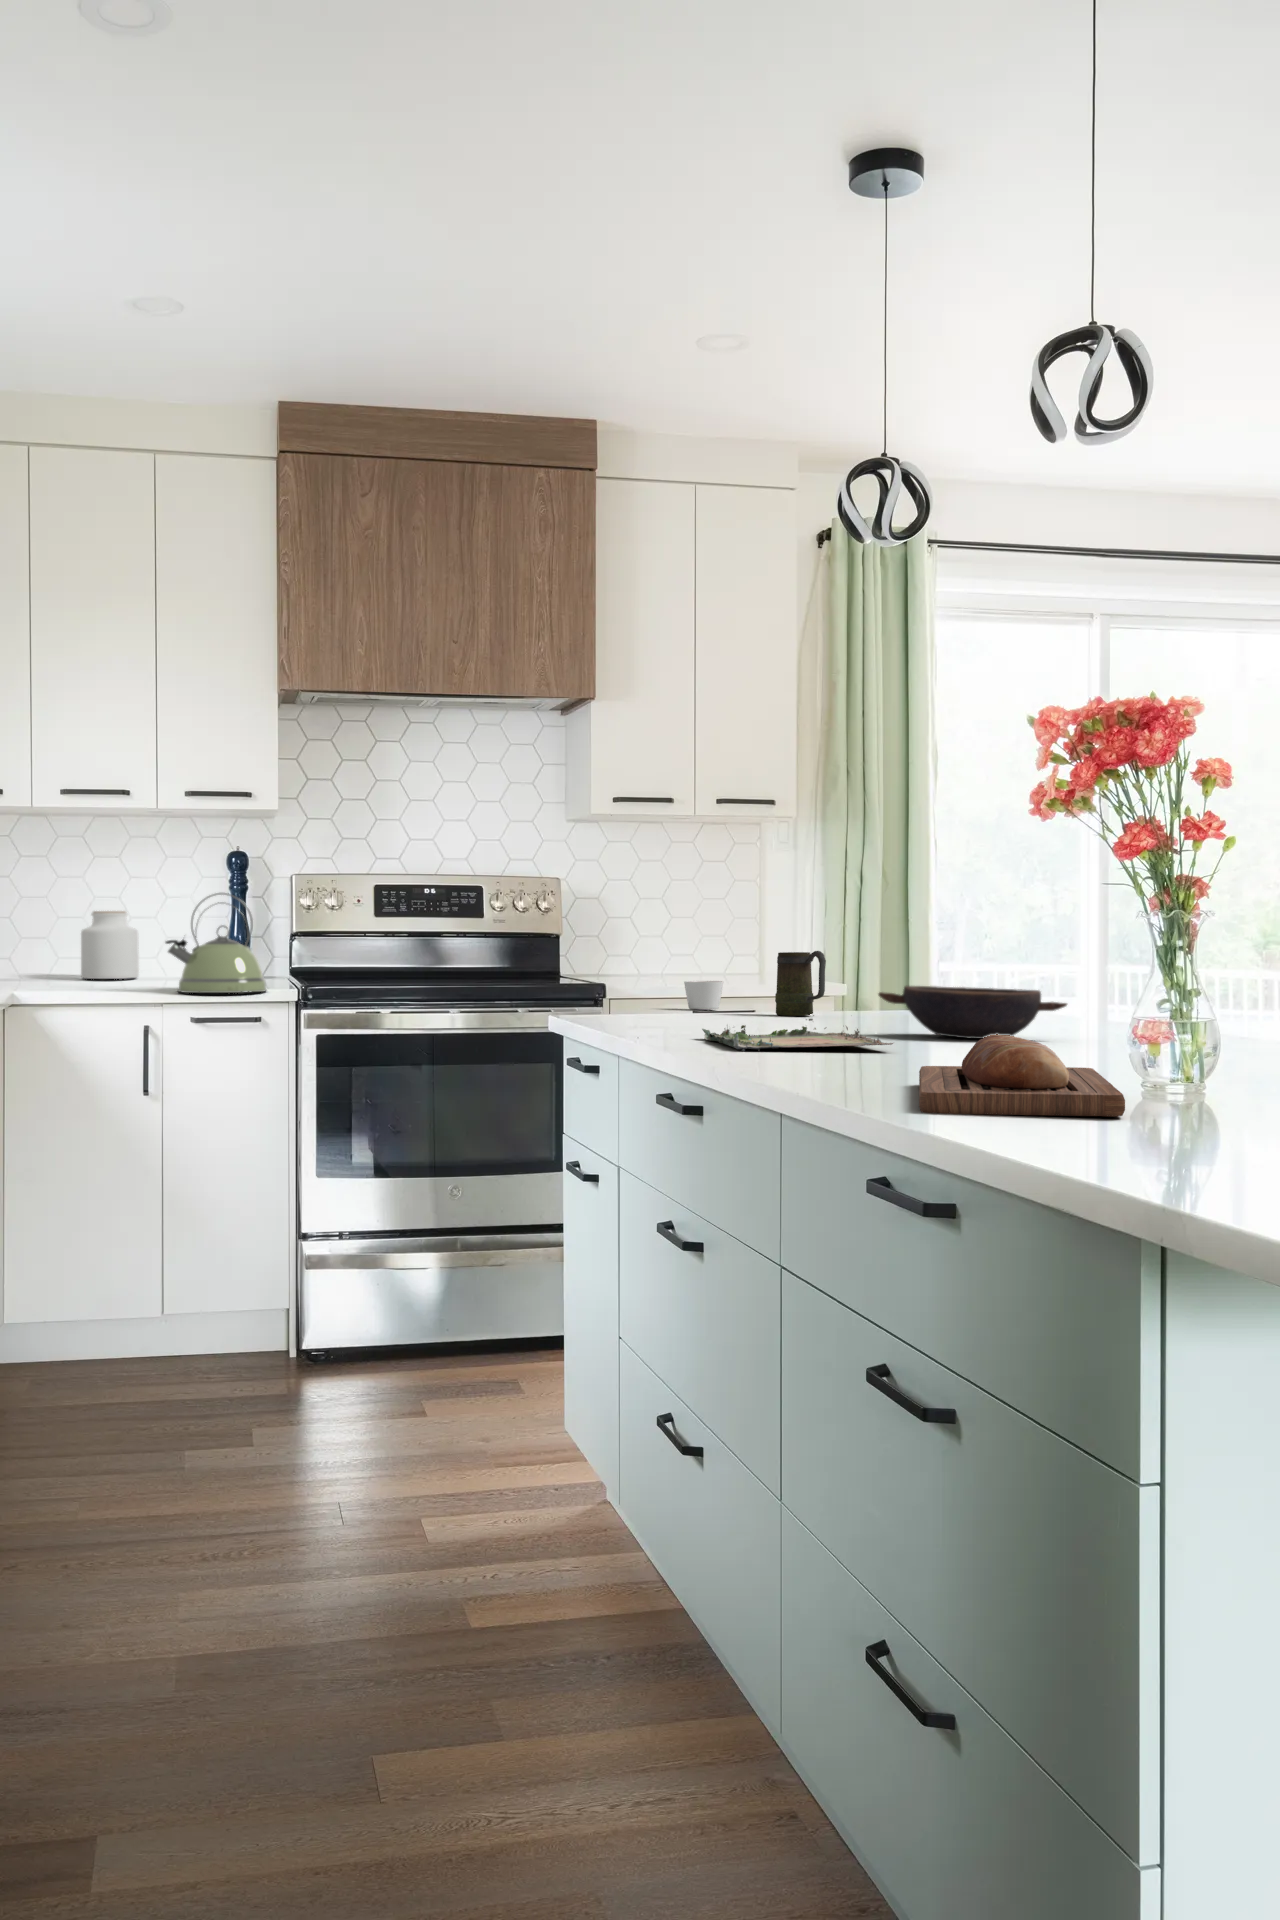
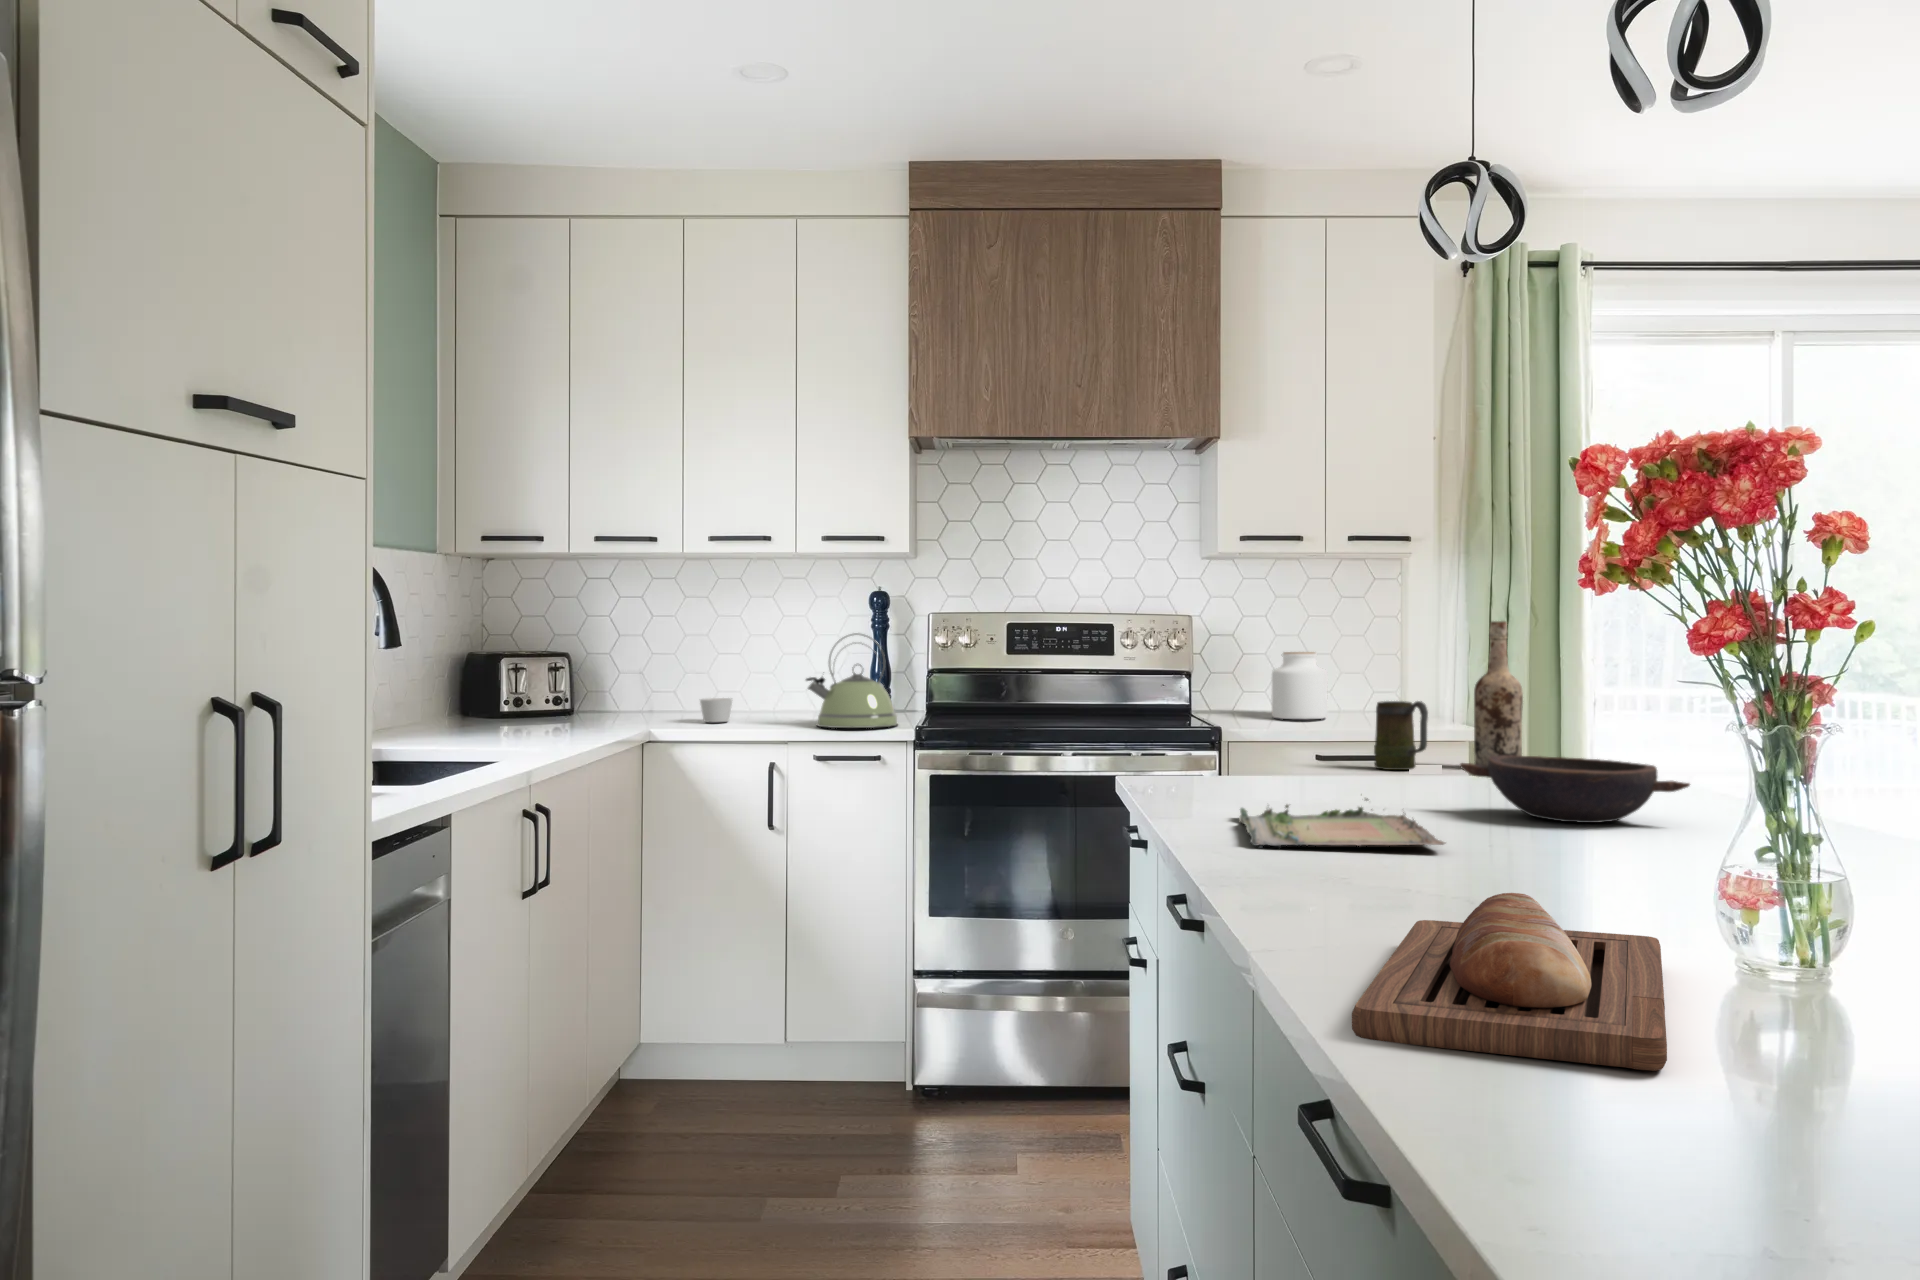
wine bottle: none [862,878,905,1015] -> present [1474,621,1523,766]
jar: present [81,911,139,979] -> present [1272,652,1328,719]
candle: present [684,981,723,1010] -> present [700,698,732,722]

